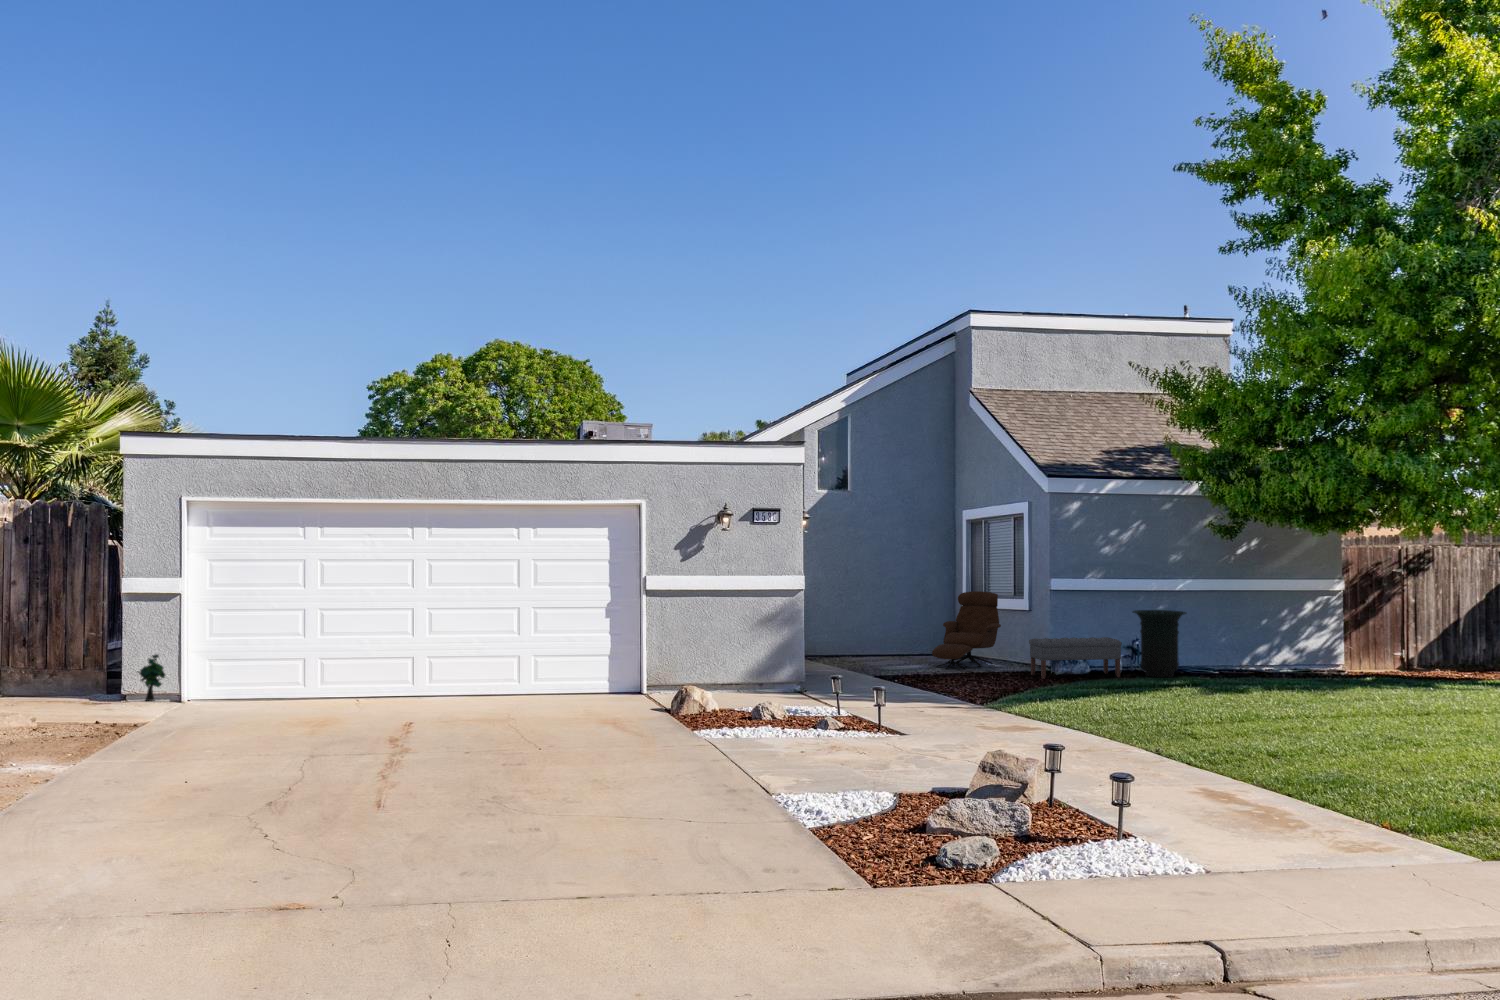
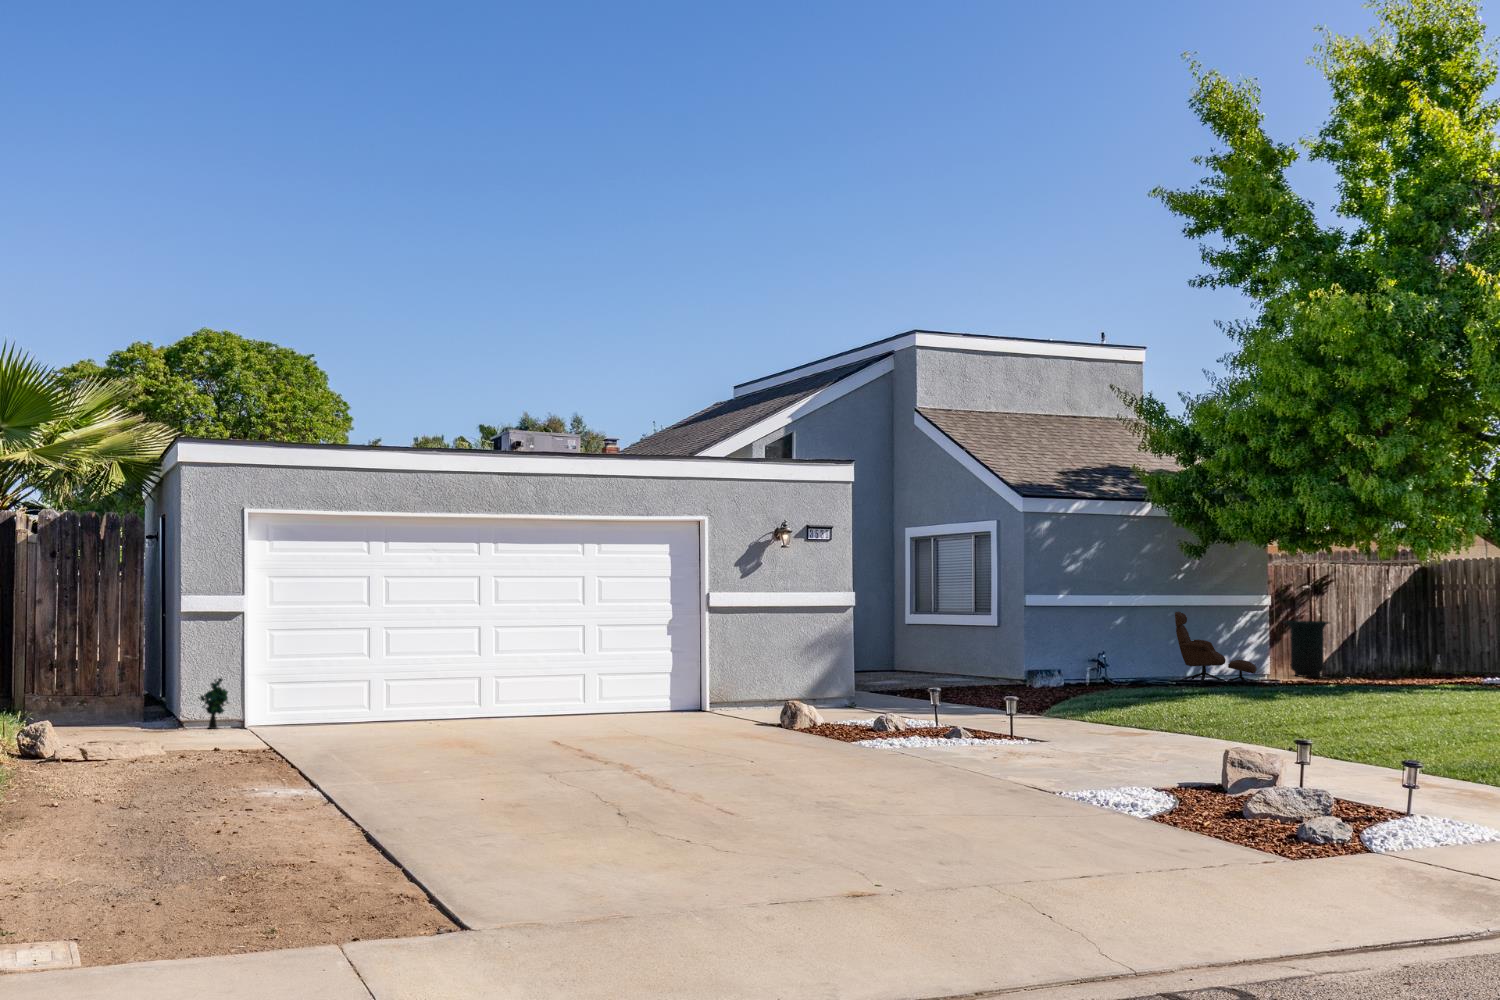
lounge chair: present [932,591,1001,669] -> present [1175,611,1257,684]
trash can: present [1133,610,1186,677] -> present [1283,621,1329,677]
bench: present [1029,637,1122,679] -> none [1029,650,1111,689]

